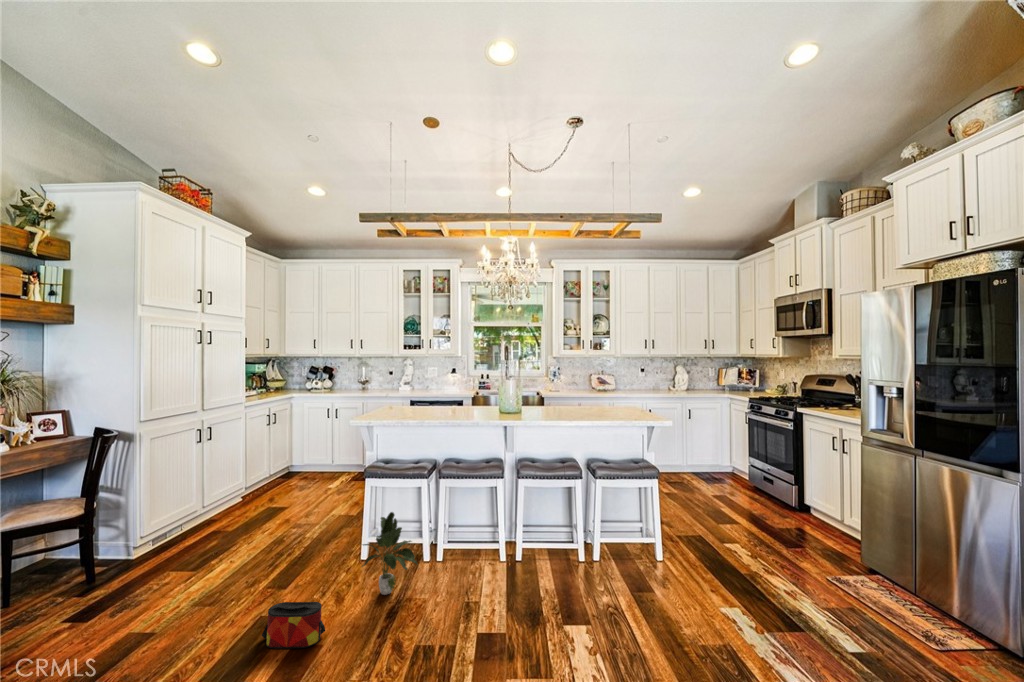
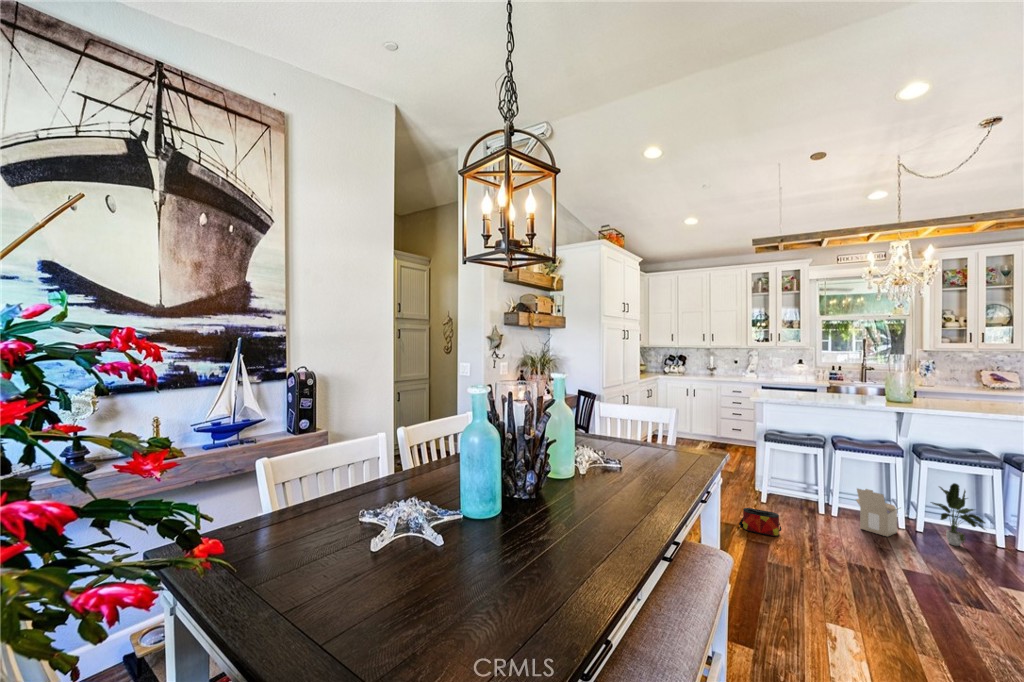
potted plant: present [362,512,417,595] -> present [931,483,985,546]
cardboard box: none [441,533,490,594] -> present [856,489,898,537]

